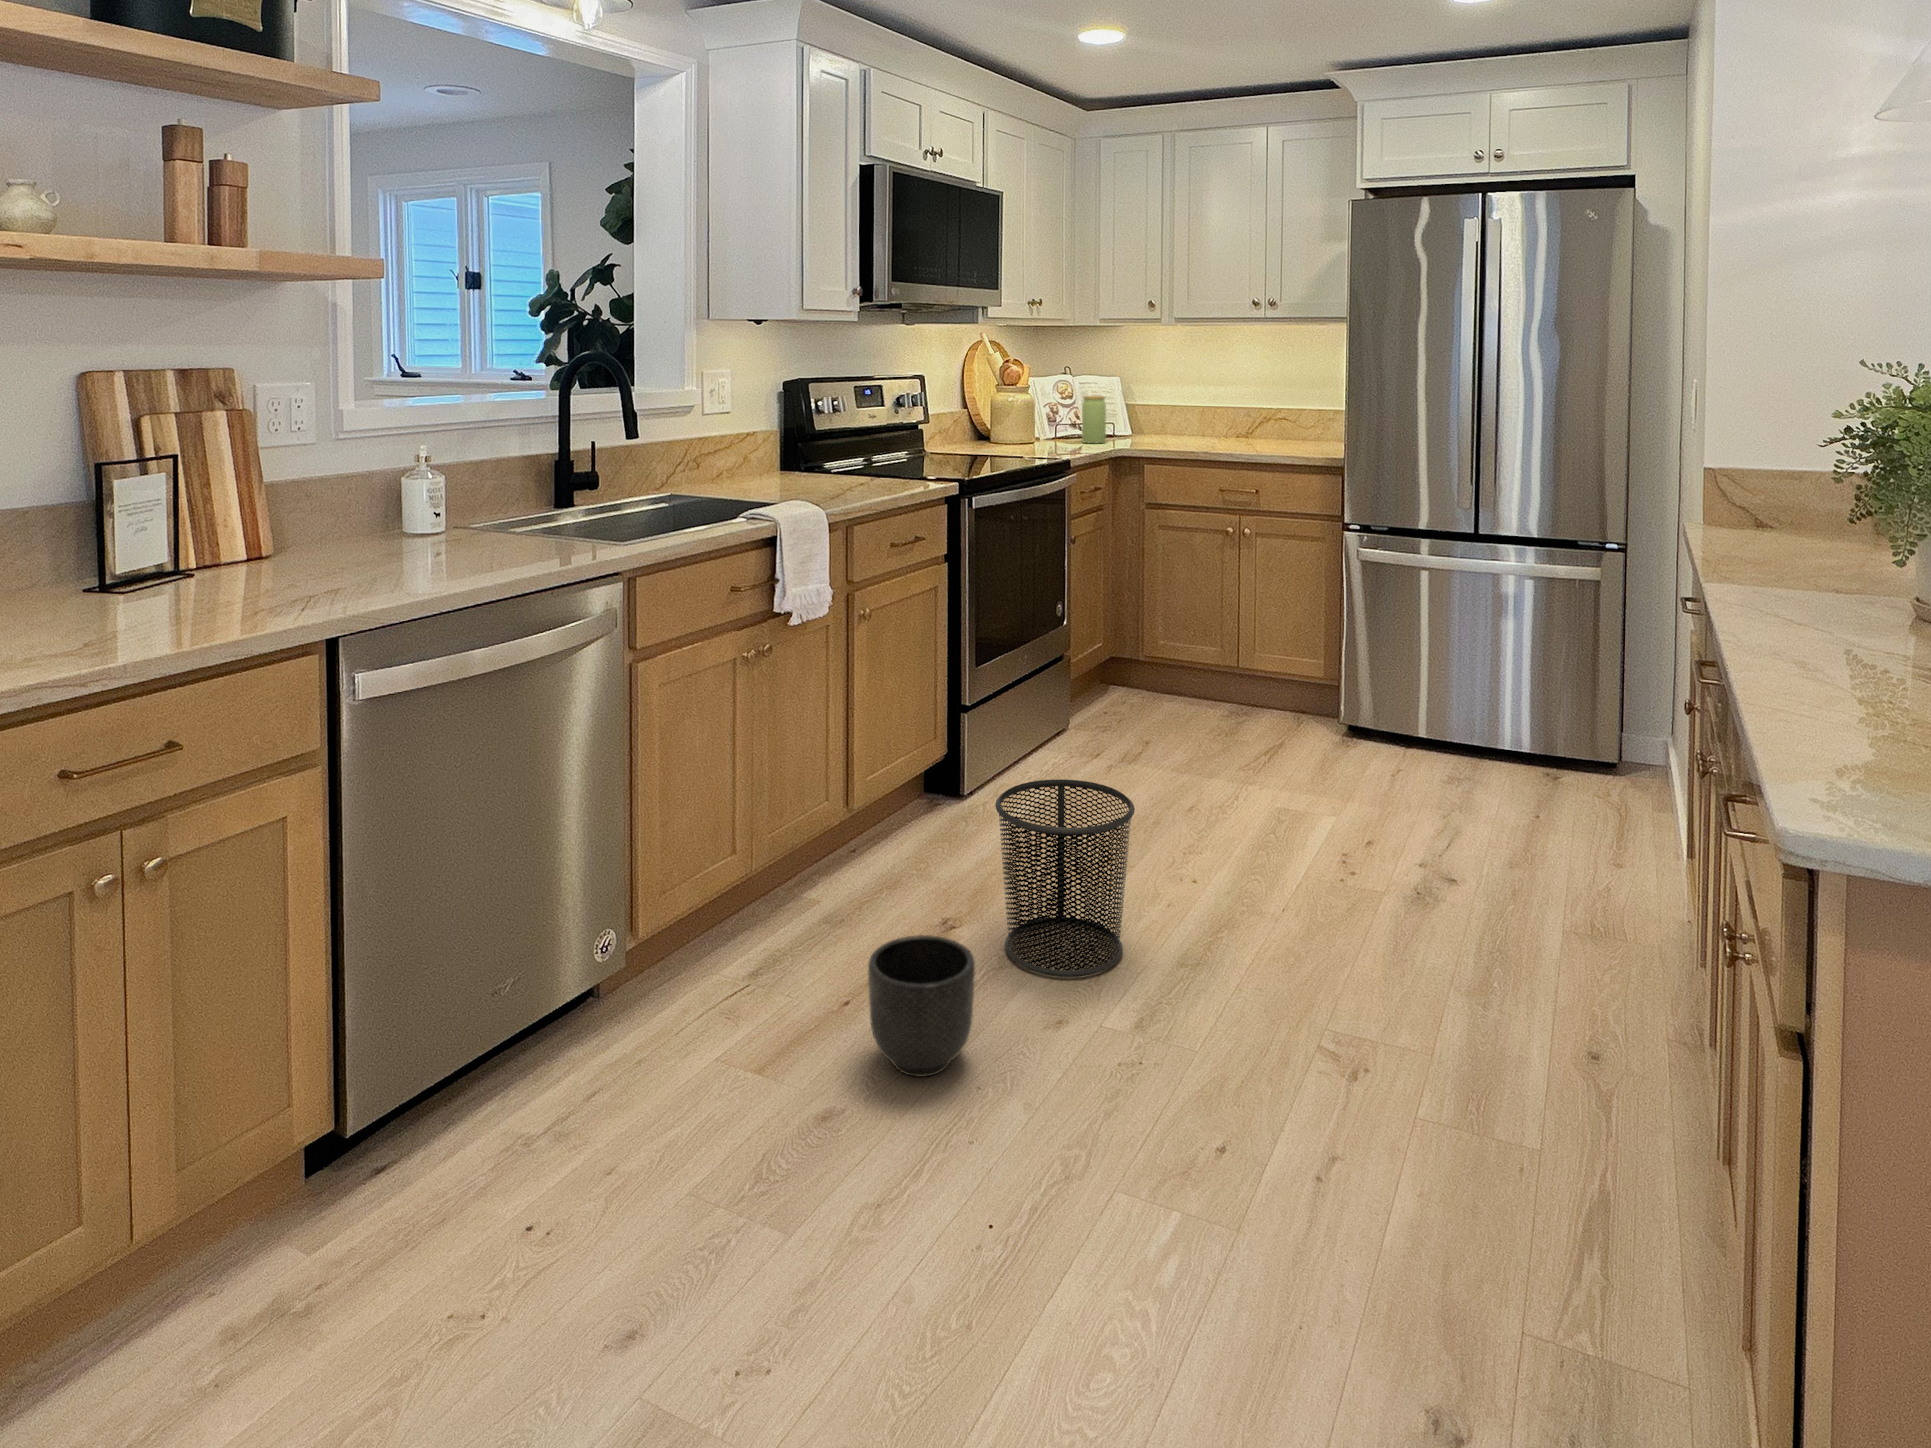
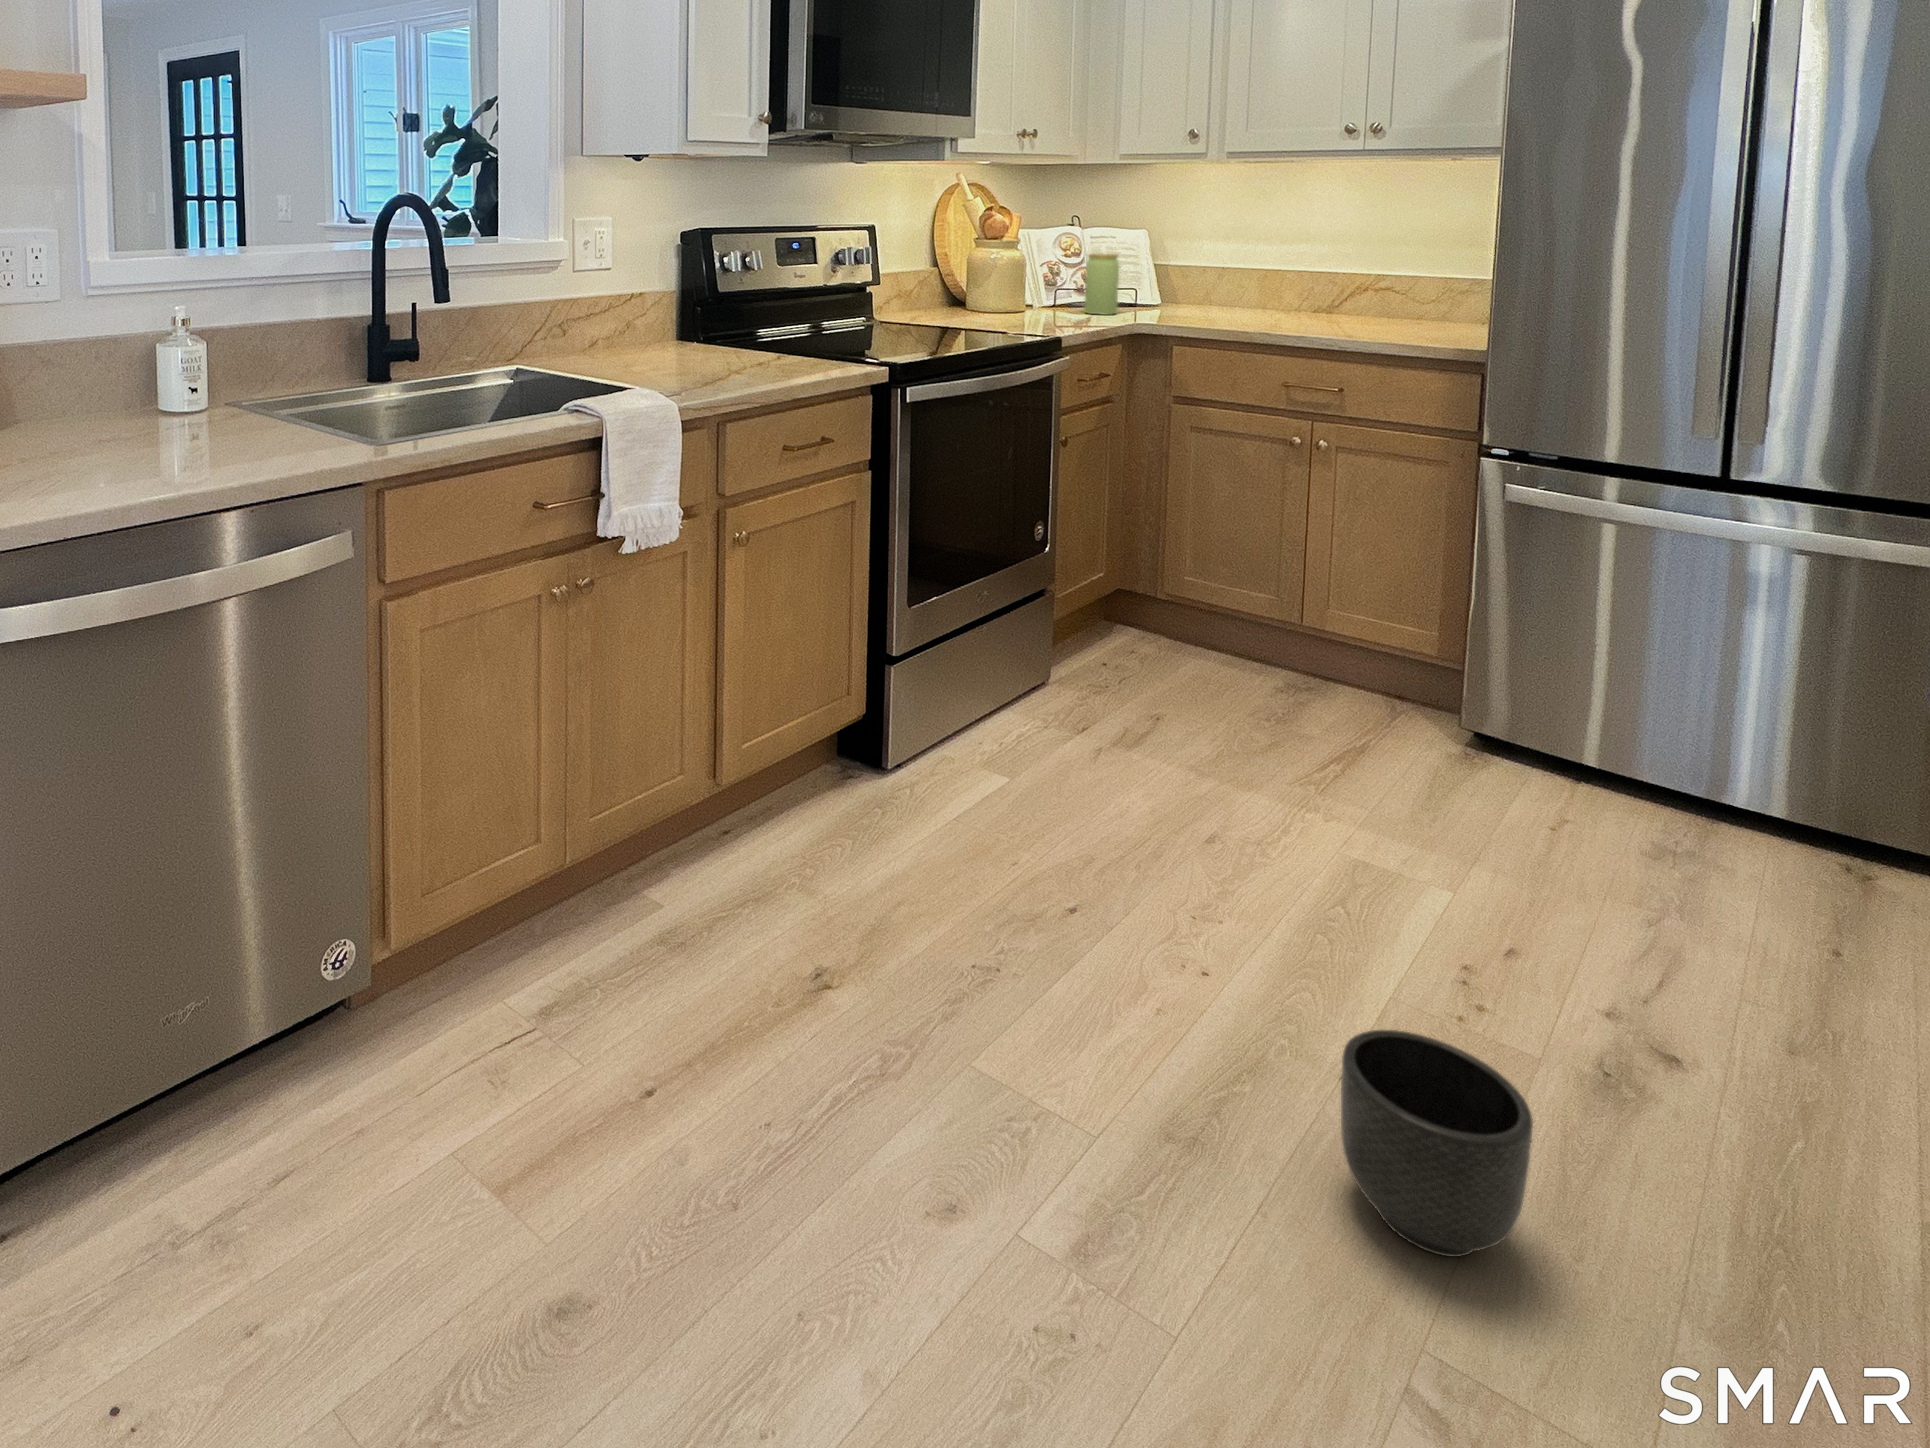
trash can: present [995,779,1135,977] -> none [877,807,1092,1123]
planter: present [868,935,975,1077] -> present [1341,1030,1533,1257]

